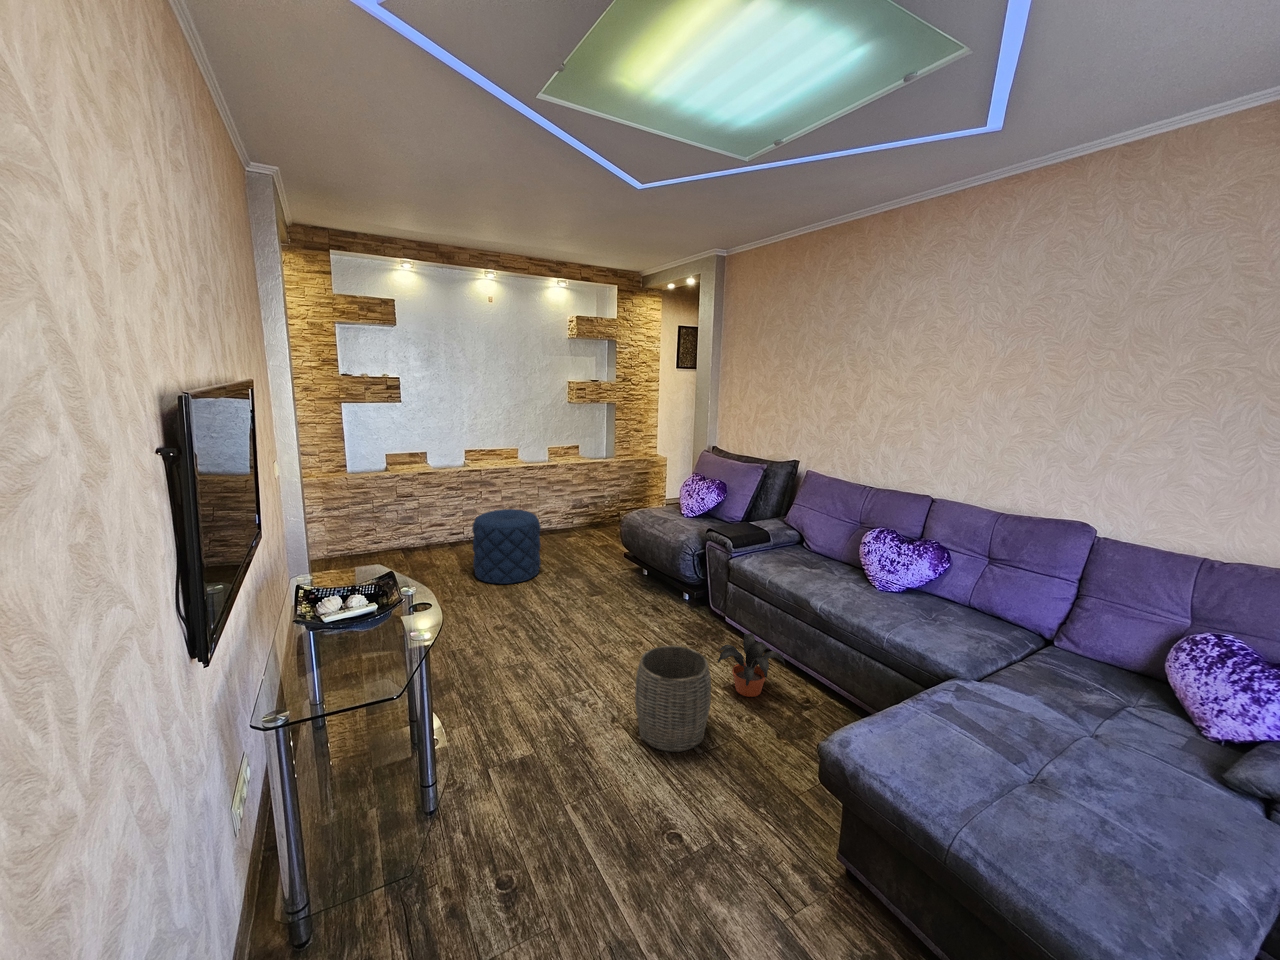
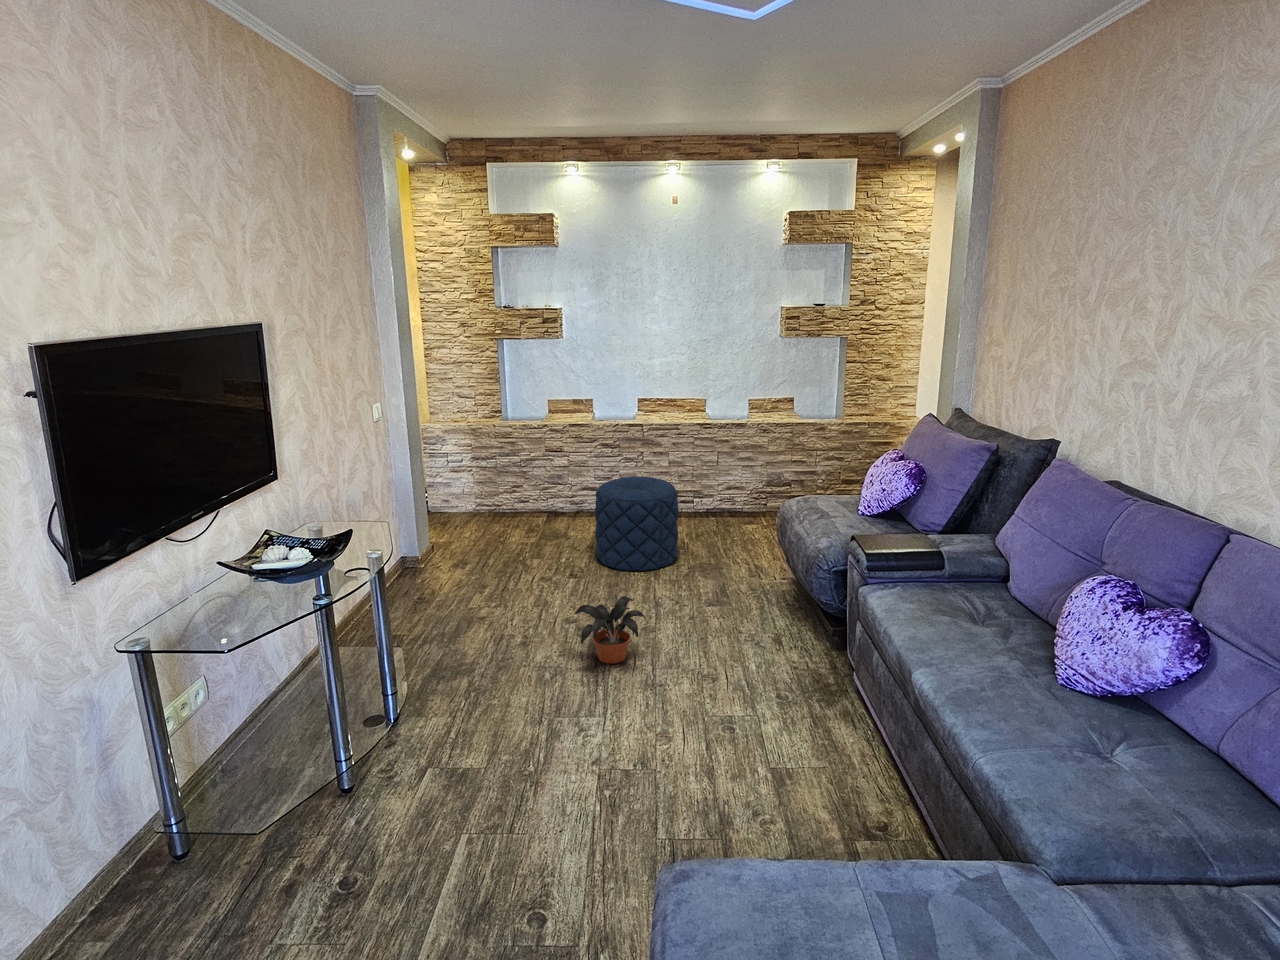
potted plant: present [718,633,785,697] -> present [574,596,646,664]
woven basket: present [635,646,711,752] -> none [601,682,704,827]

